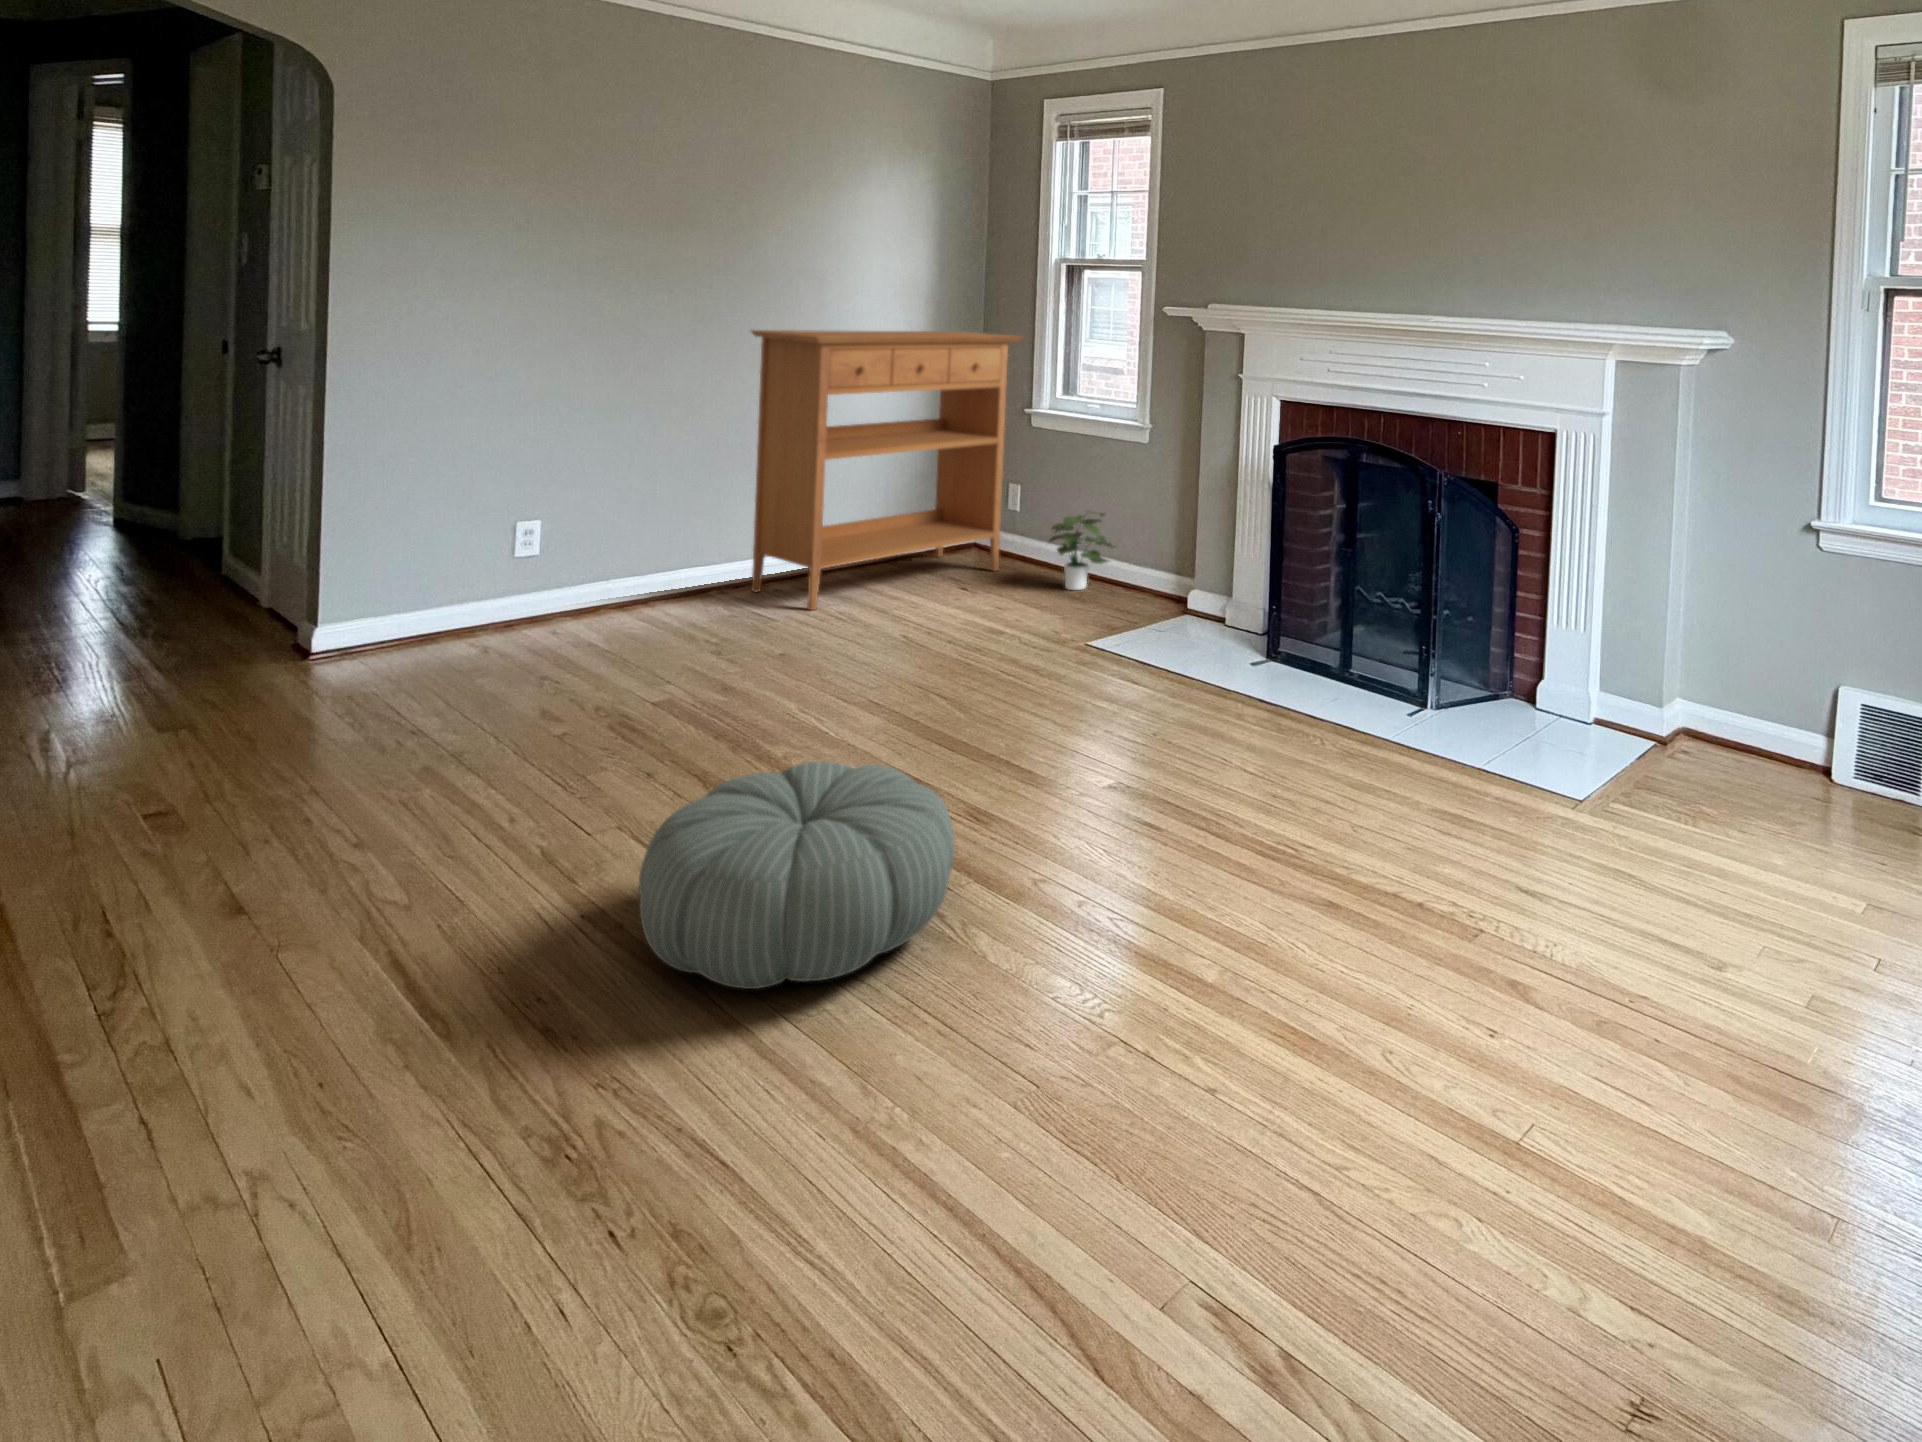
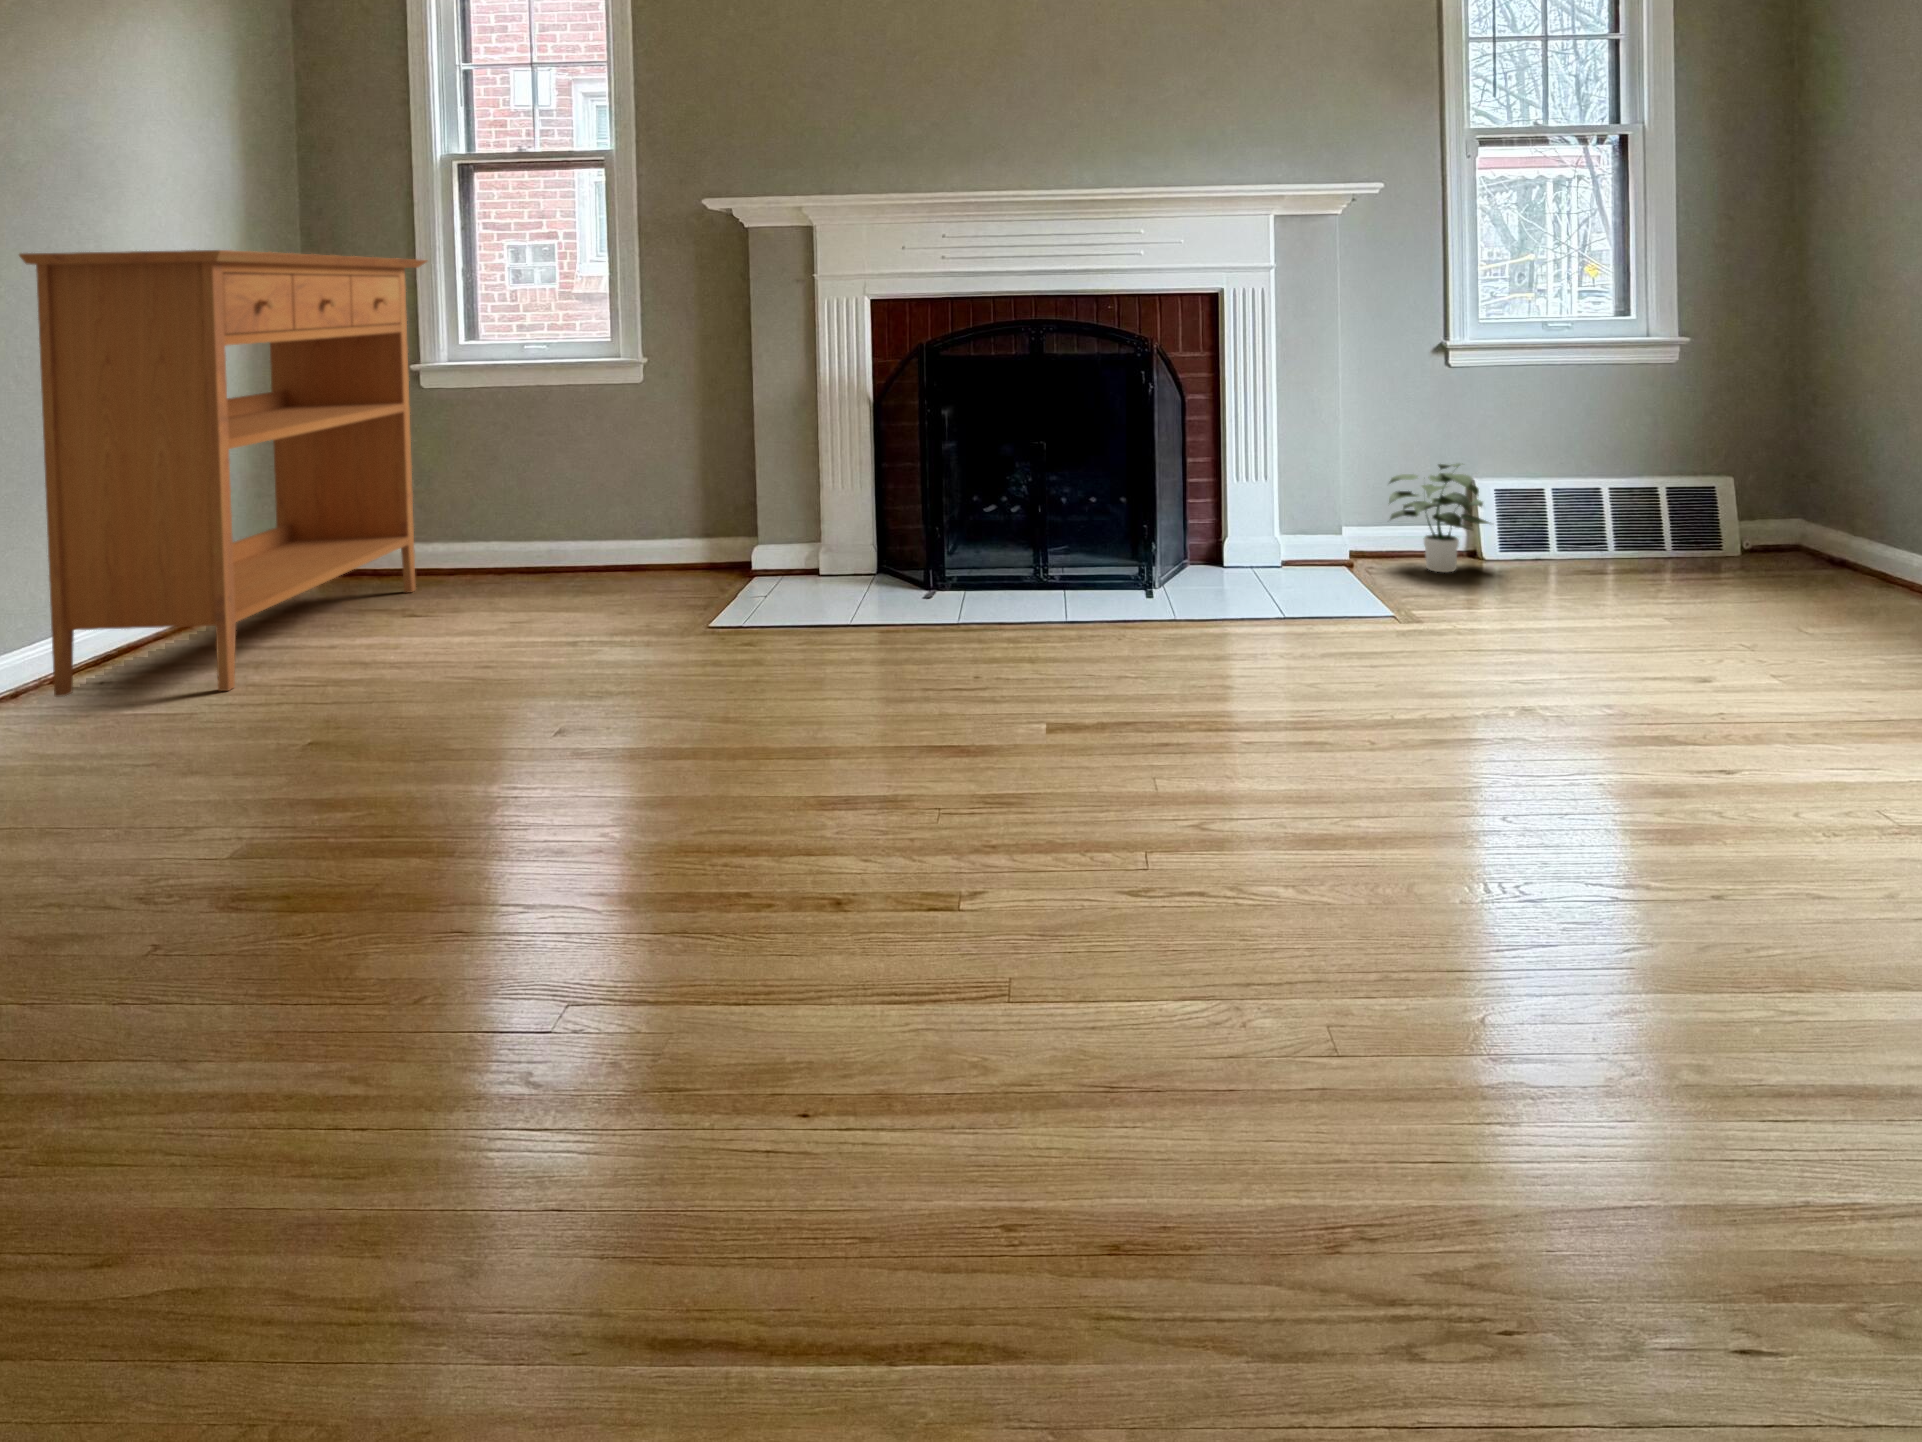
potted plant: present [1049,511,1116,590] -> present [1389,464,1490,572]
pouf: present [639,762,955,989] -> none [883,737,1324,1078]

